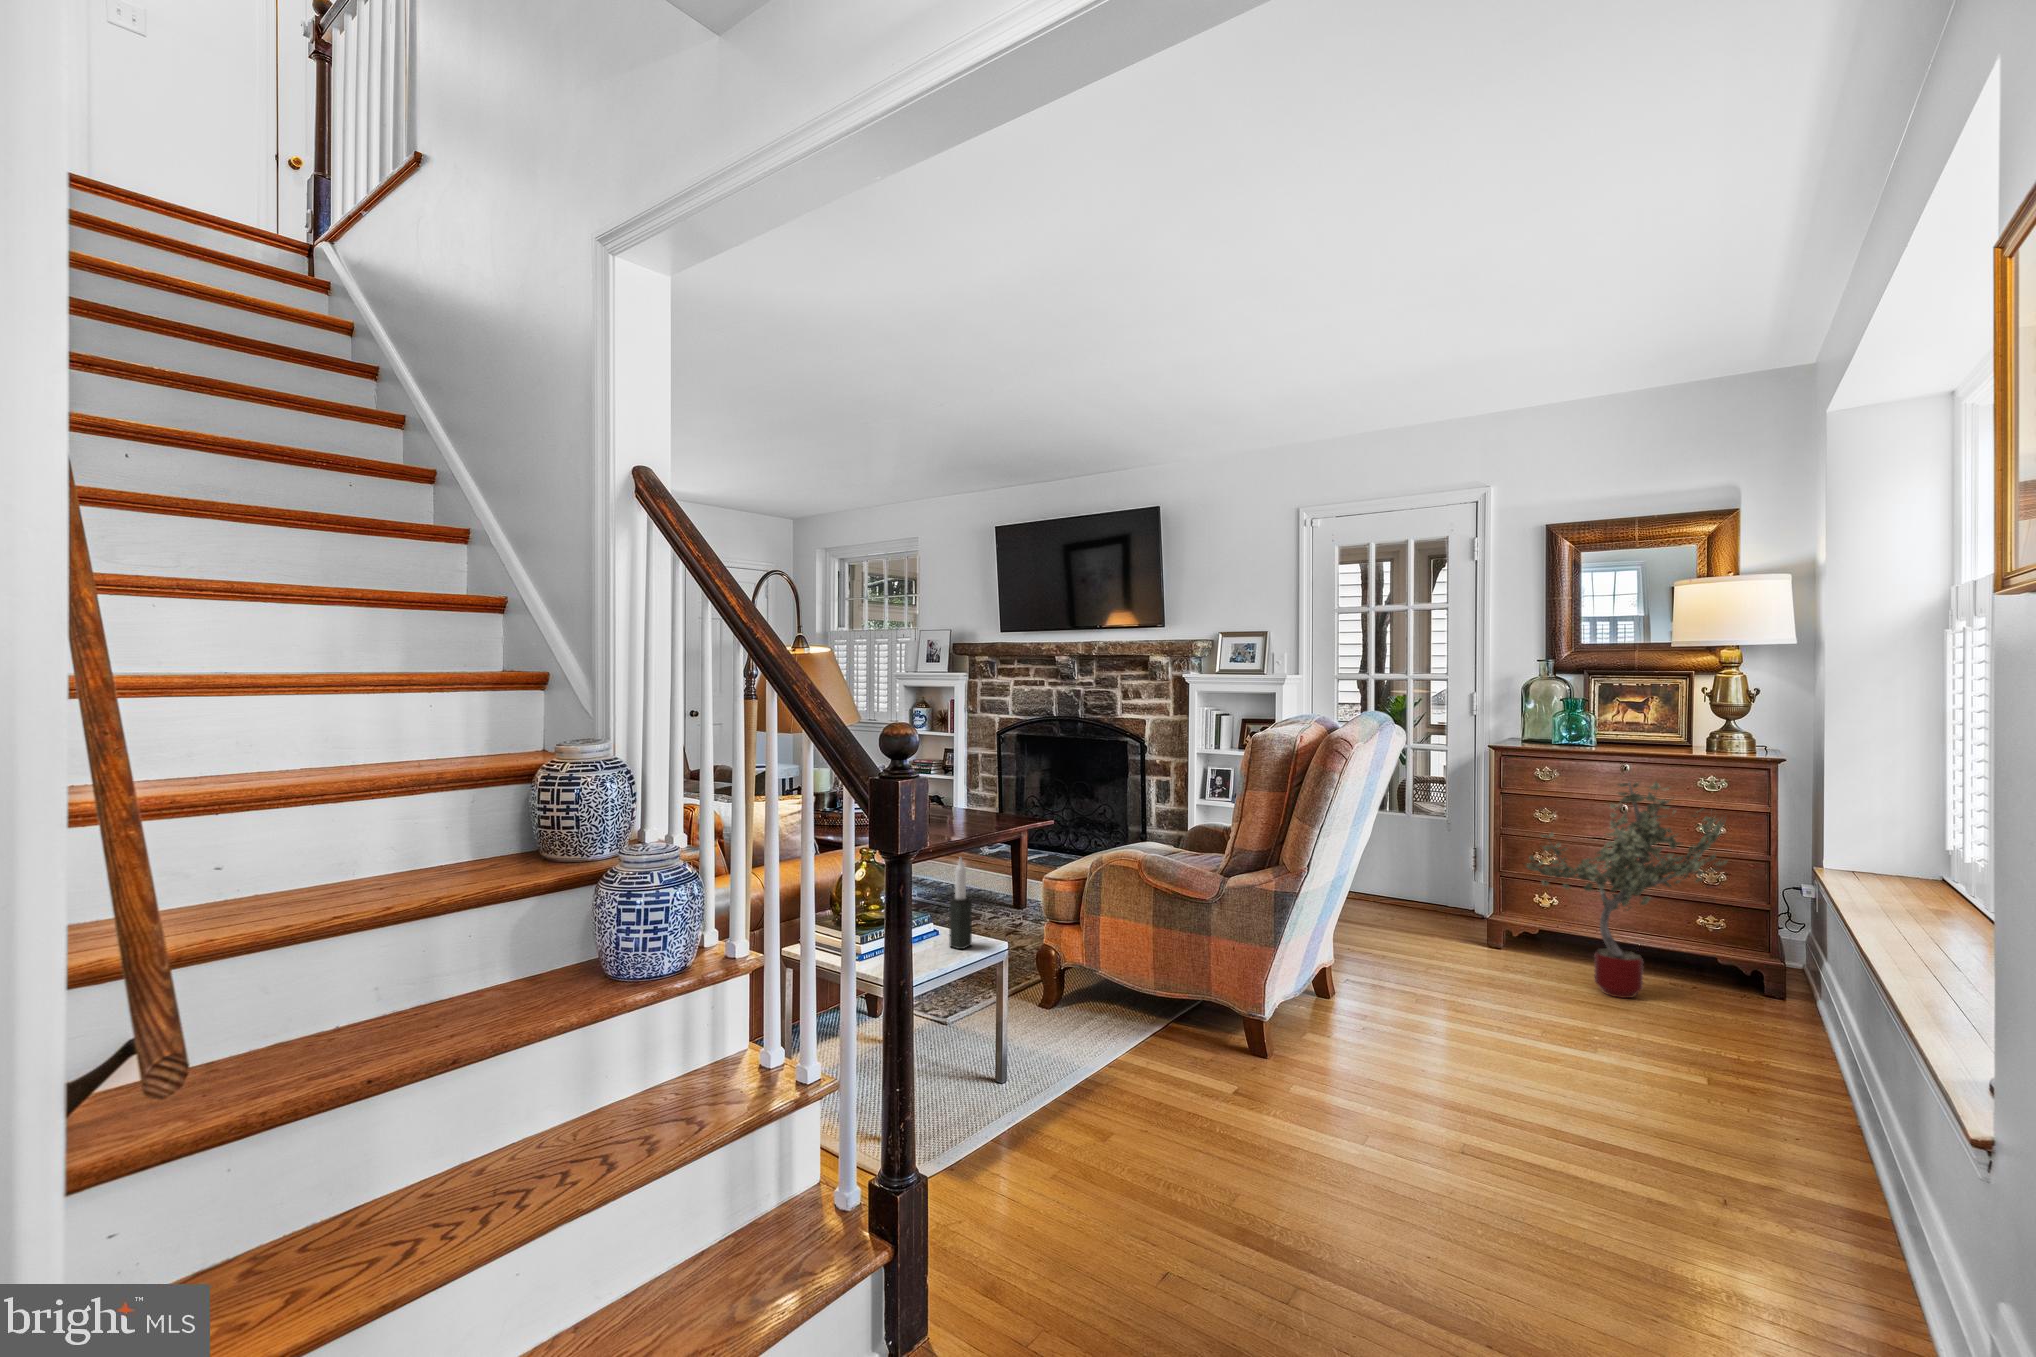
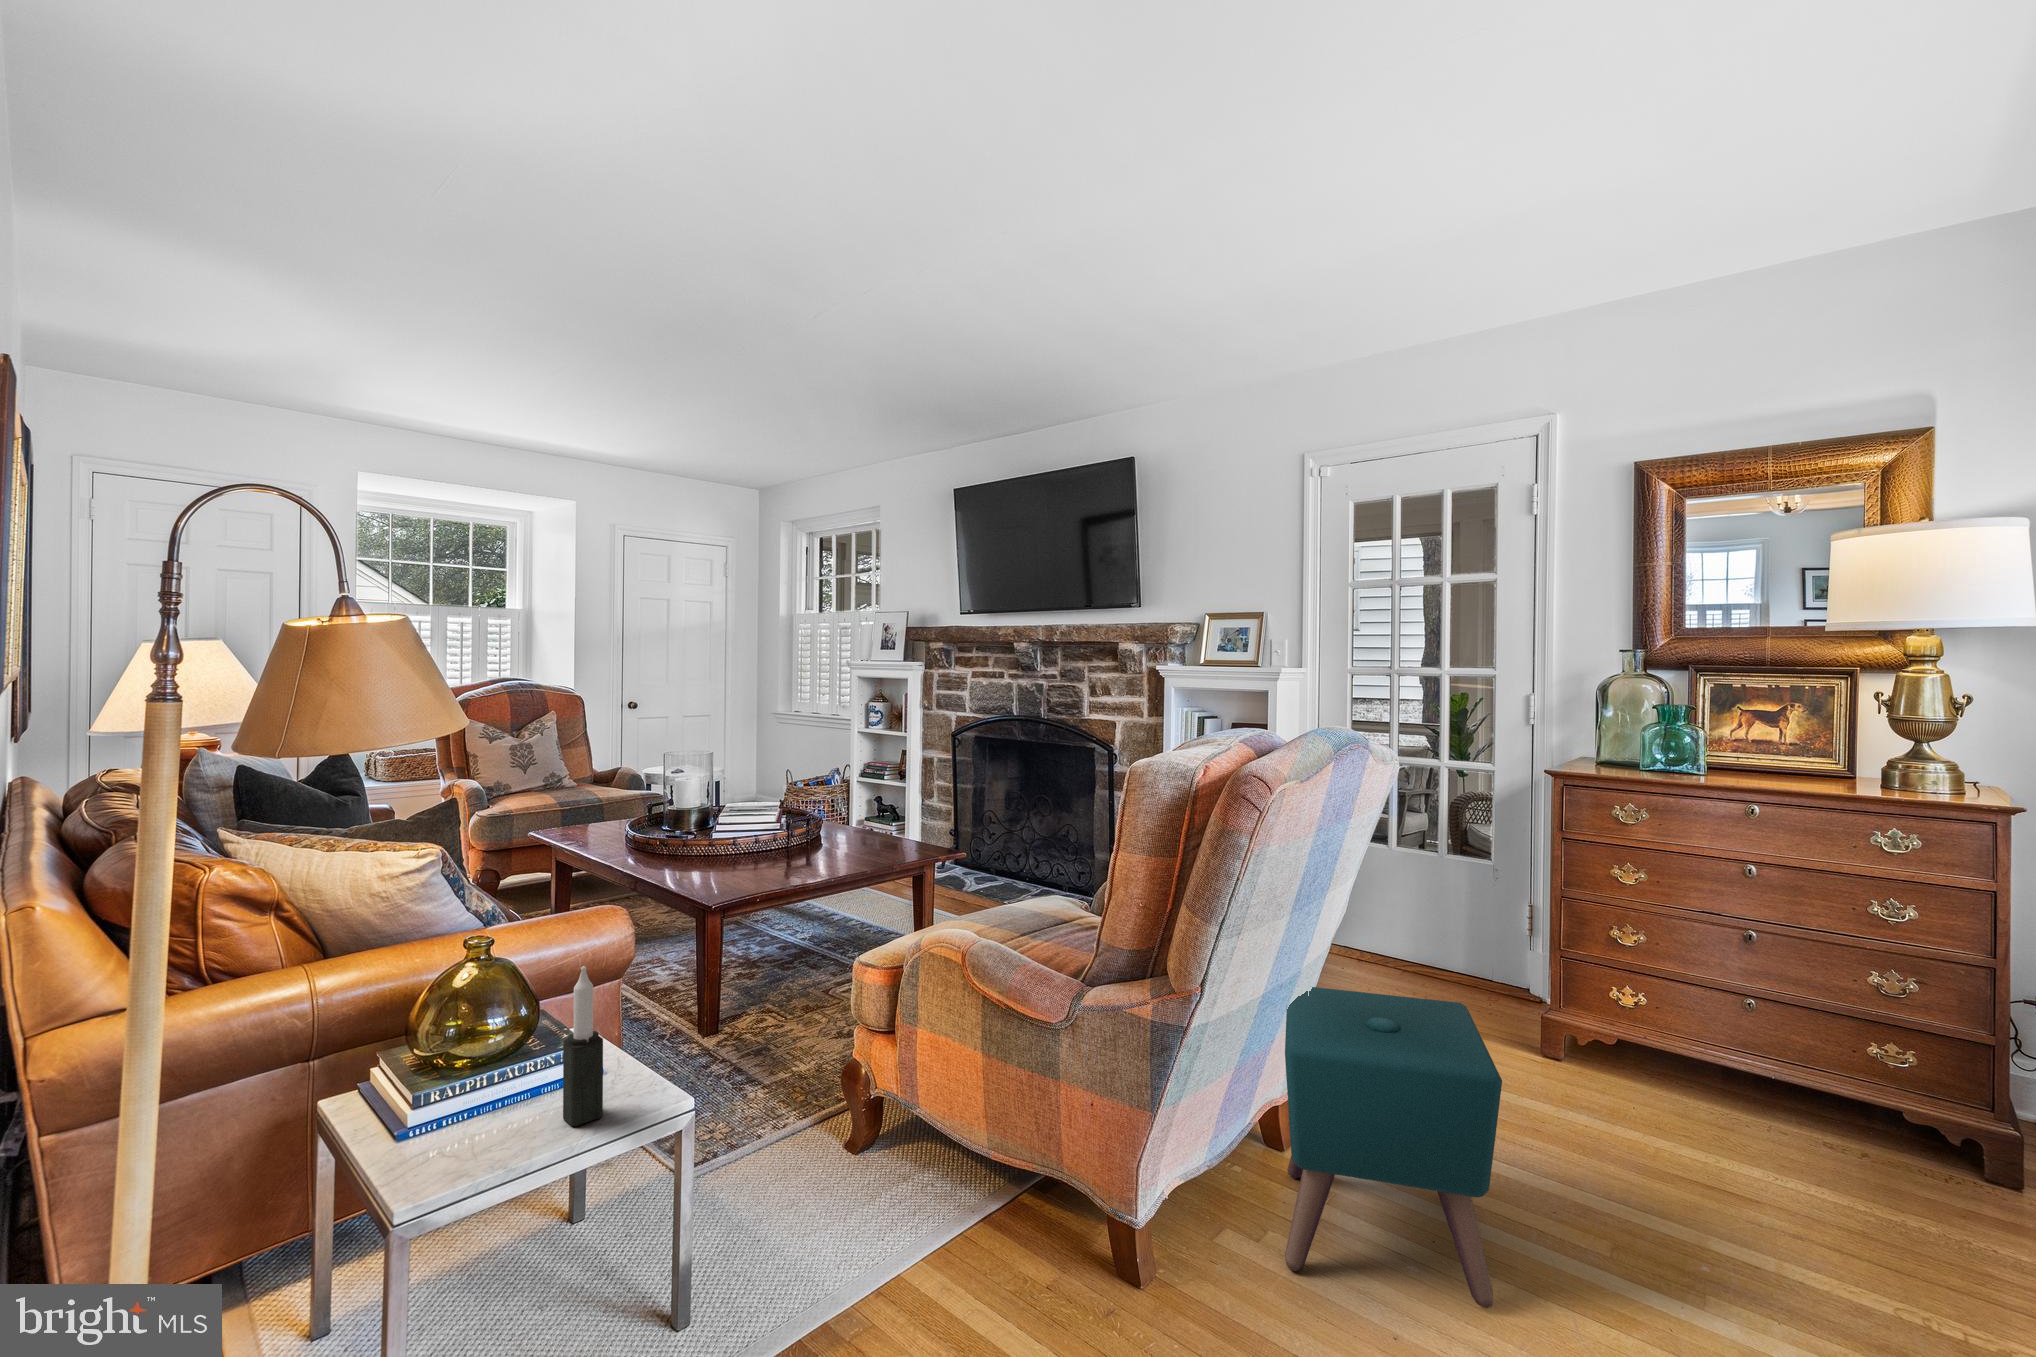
potted tree: present [1526,781,1727,998] -> none [1590,835,1936,1173]
ottoman: none [1335,883,1477,1056] -> present [1285,987,1502,1308]

